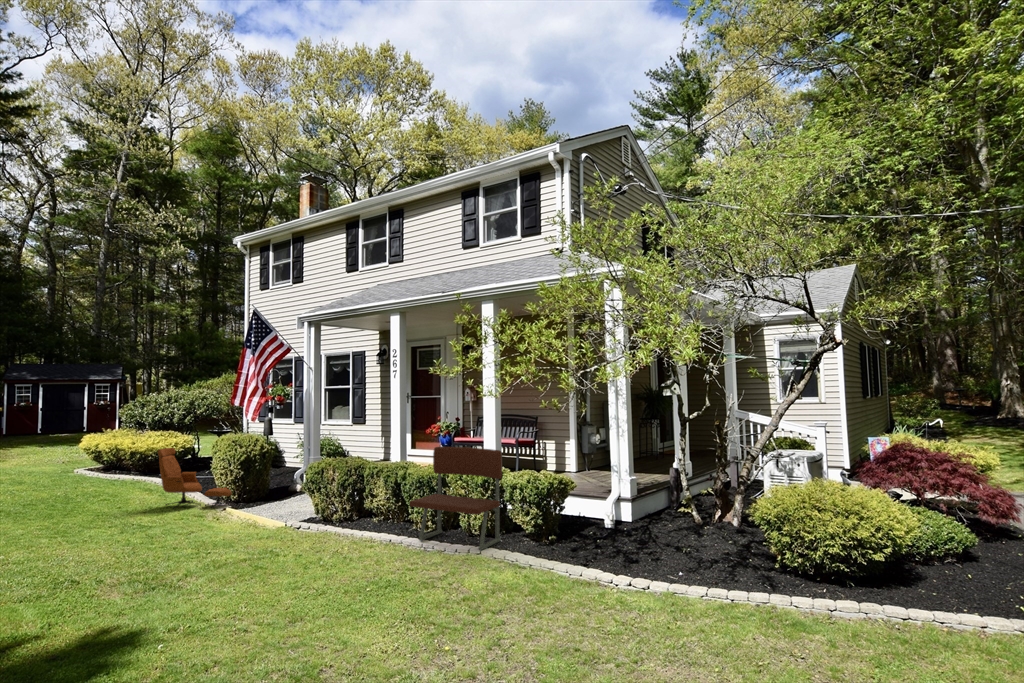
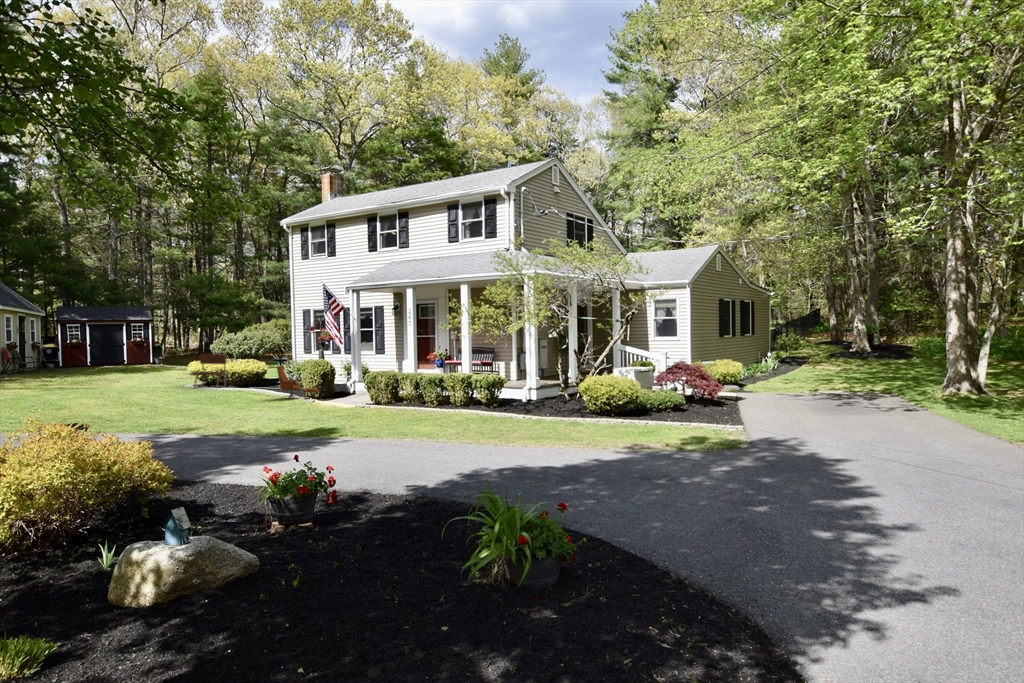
bench: present [410,447,502,550] -> present [190,354,227,388]

